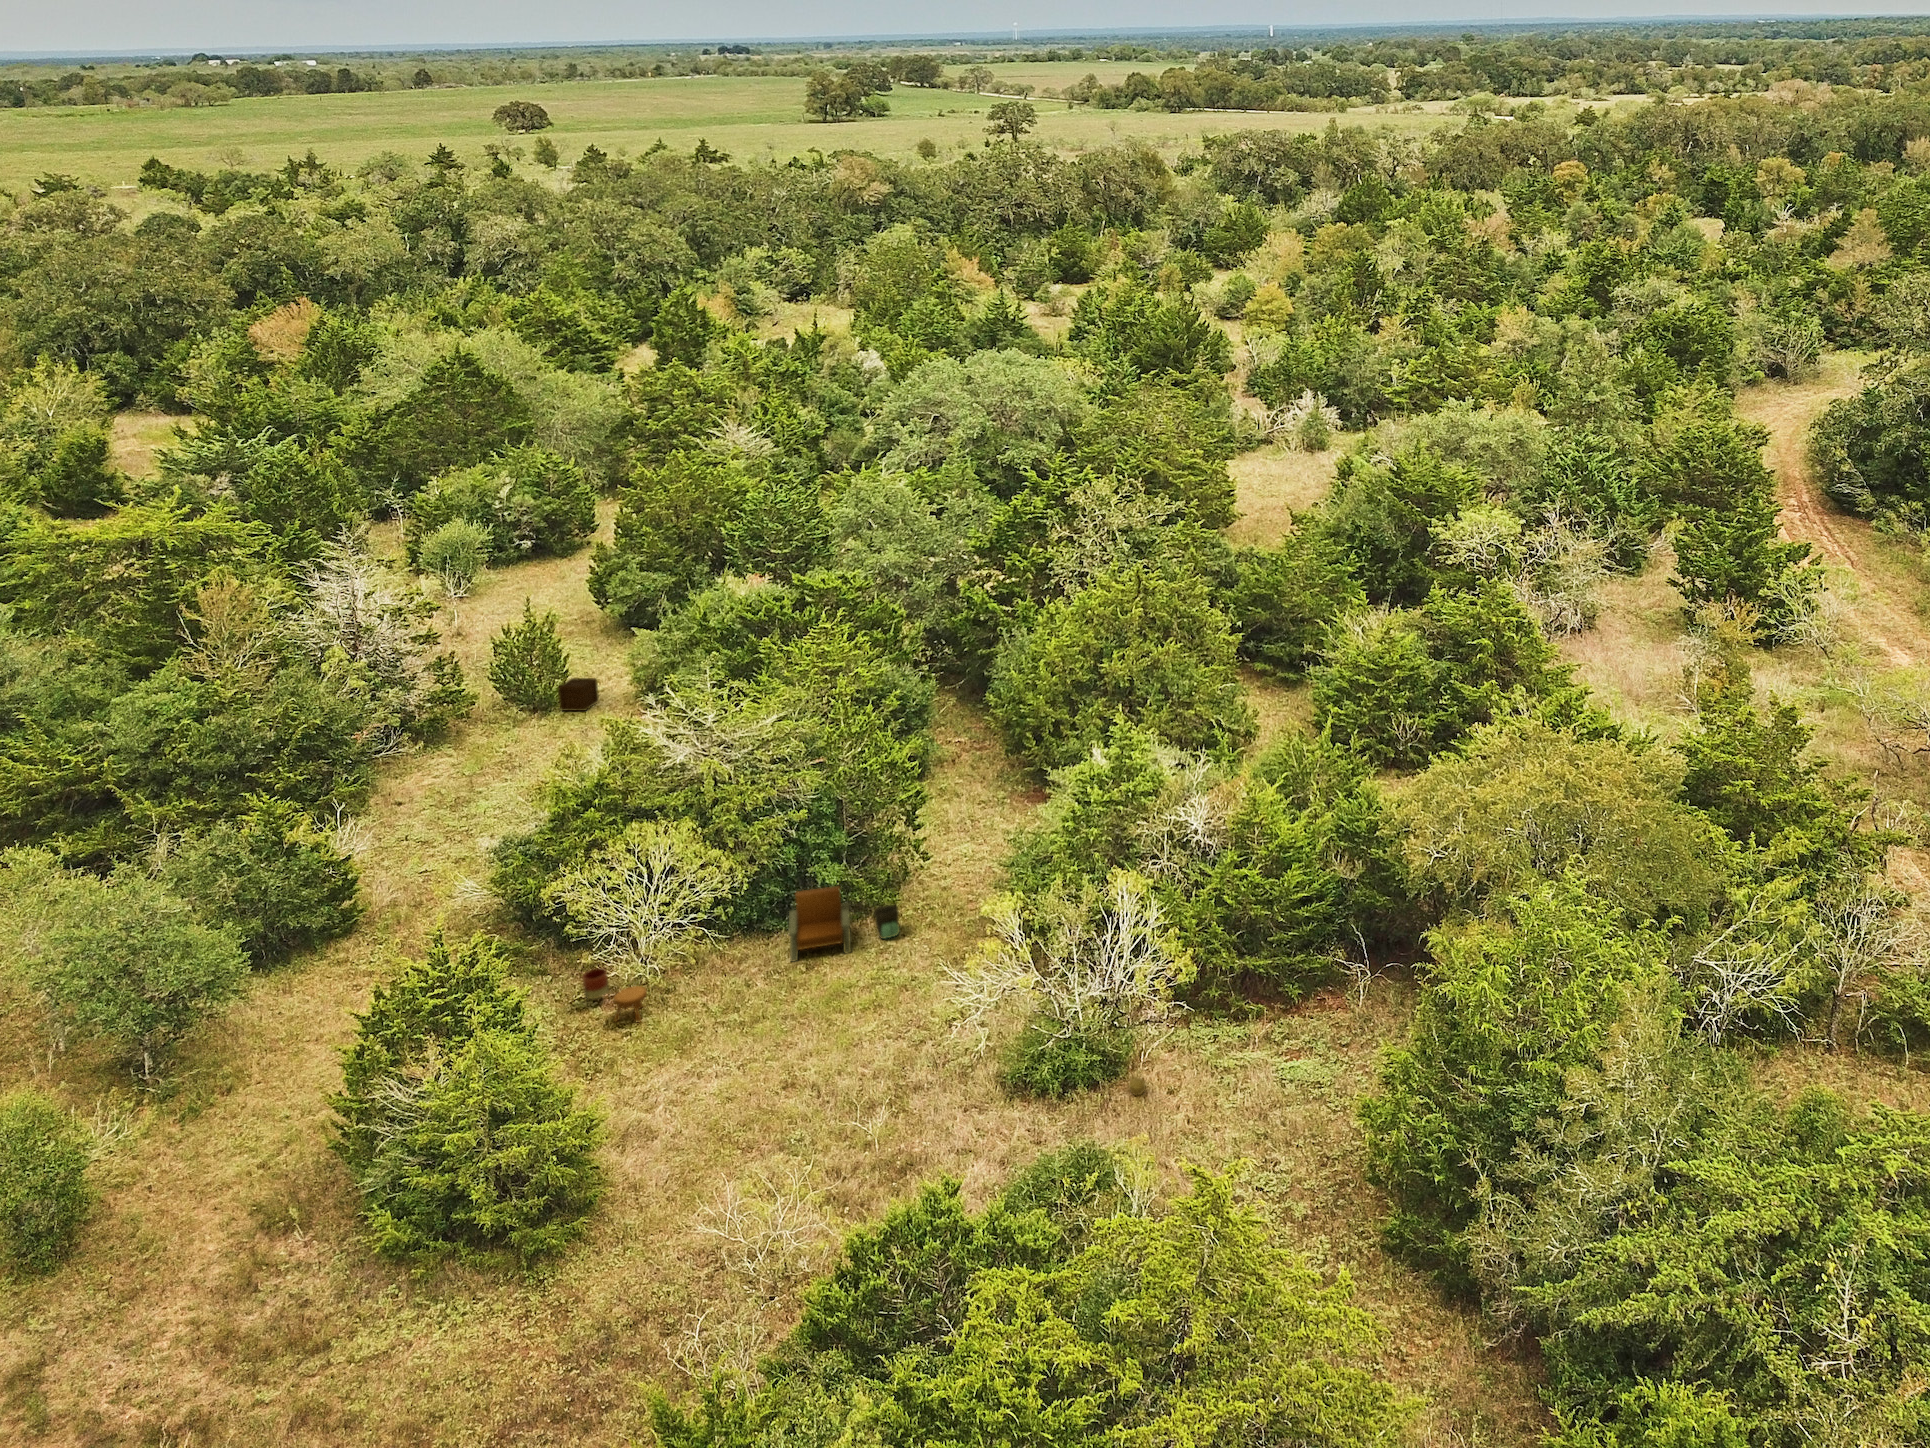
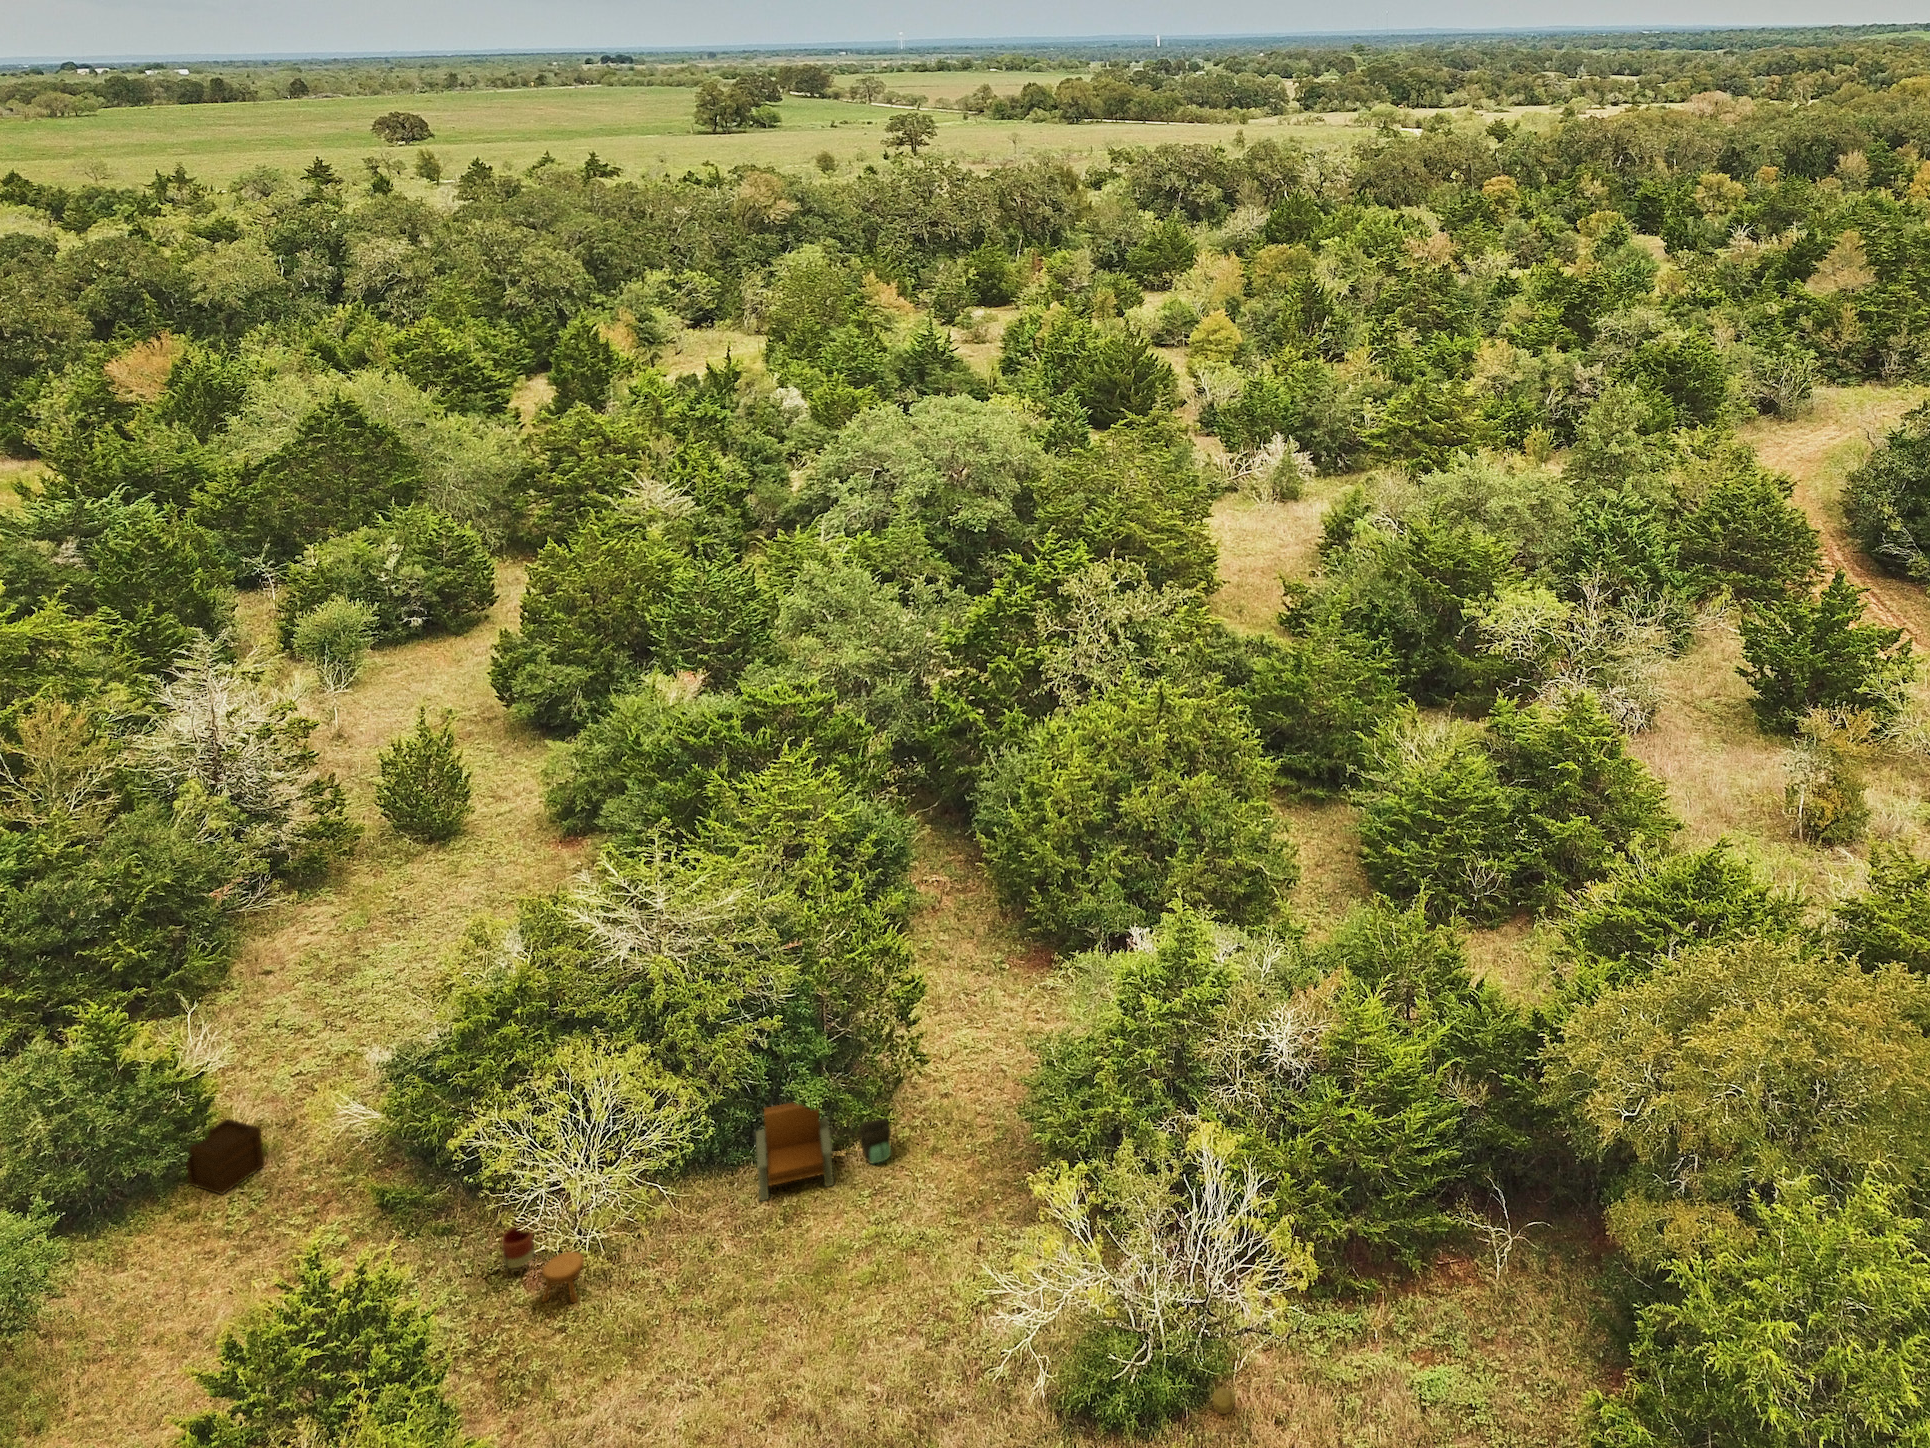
wooden crate: present [558,678,599,711] -> present [185,1119,265,1194]

